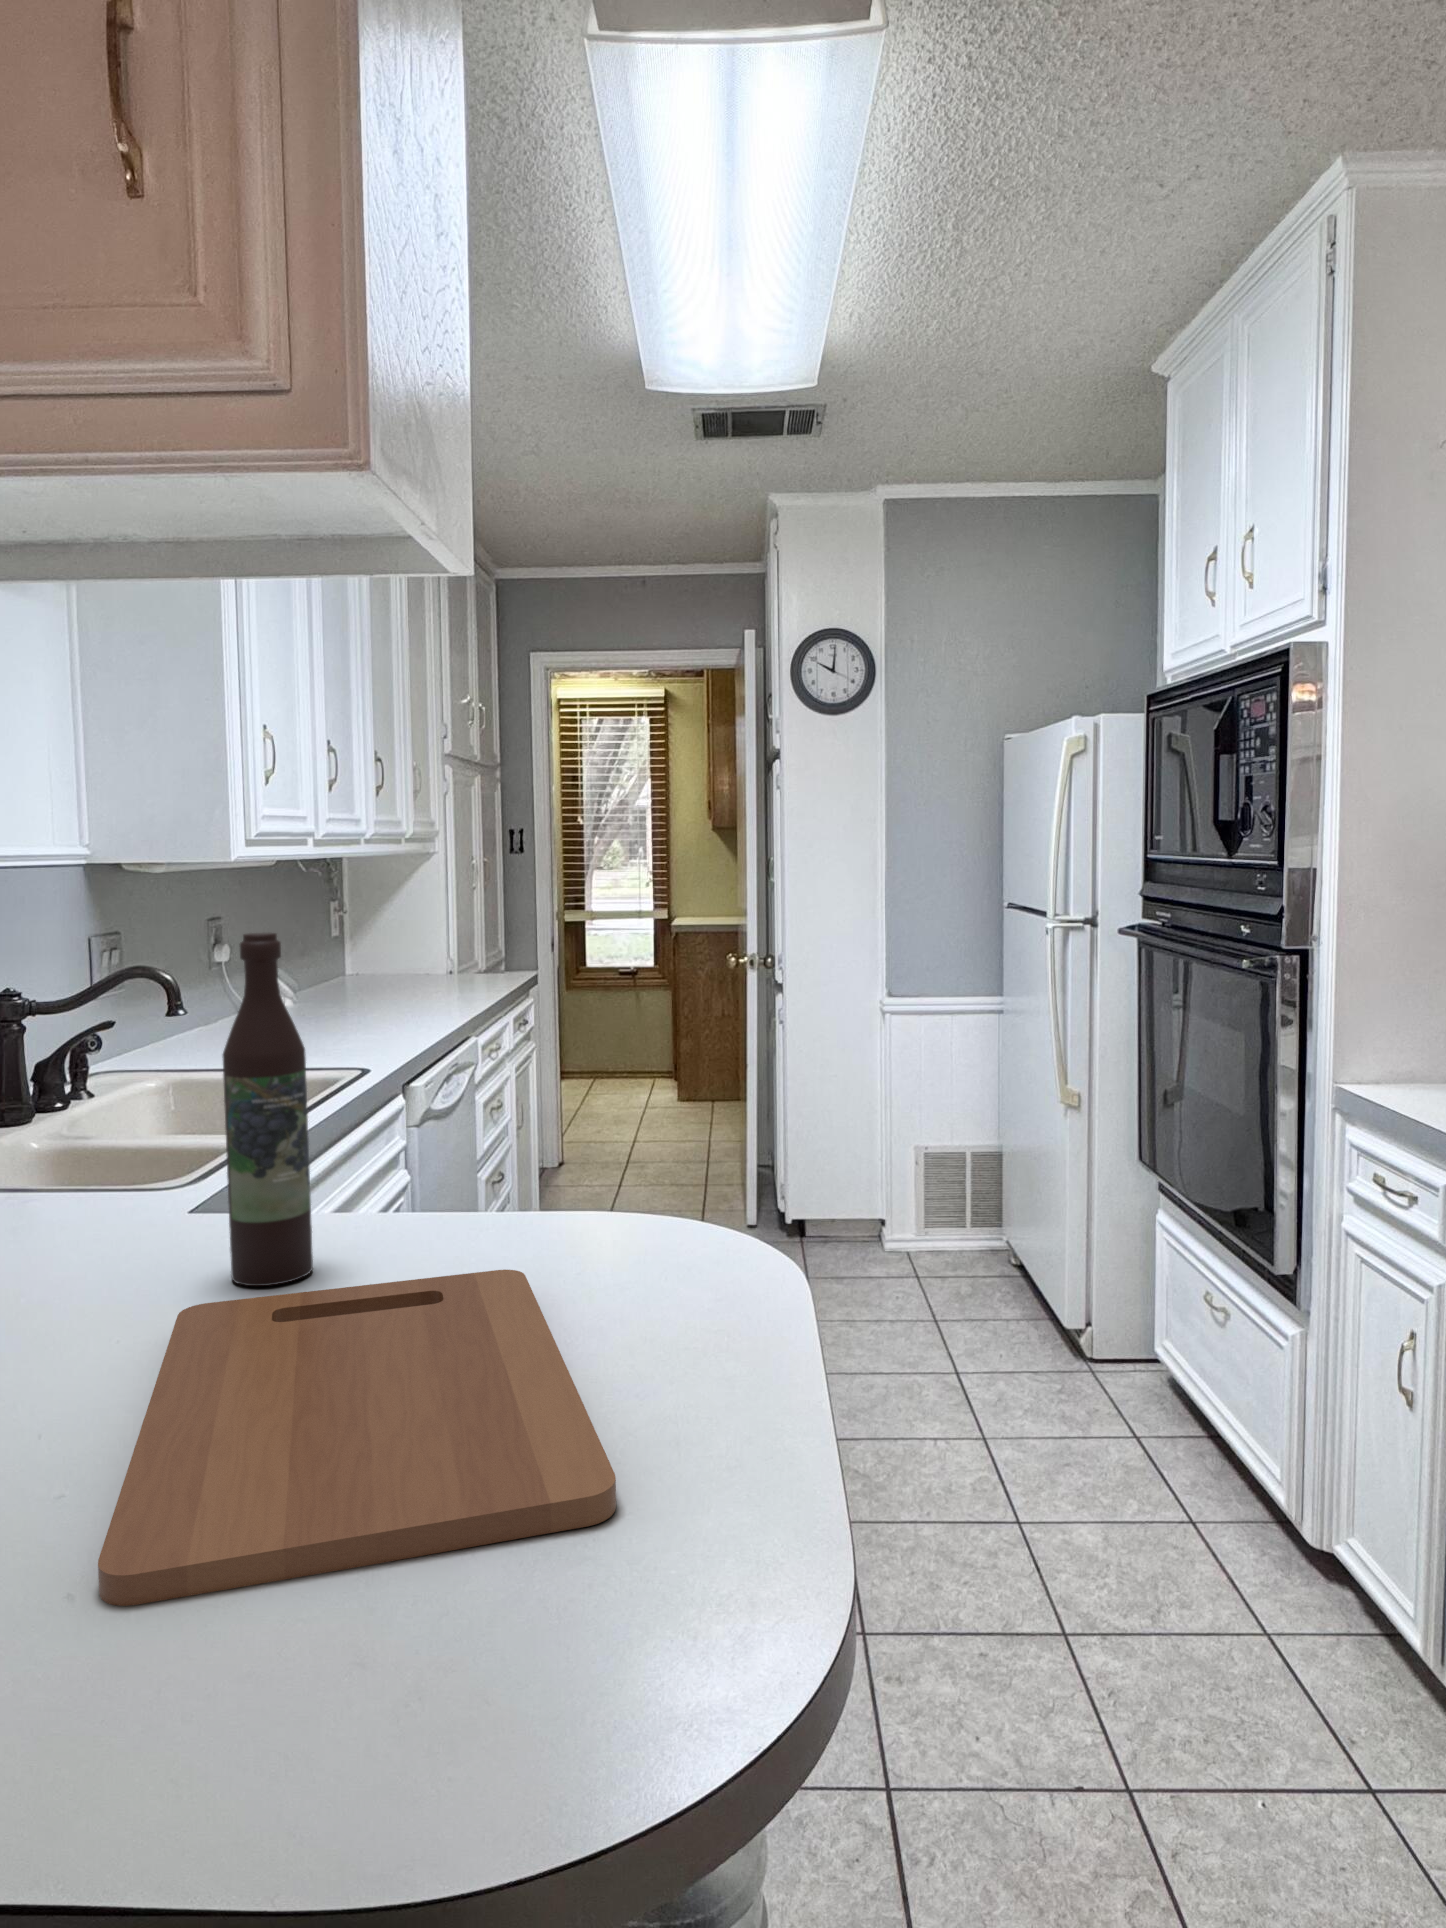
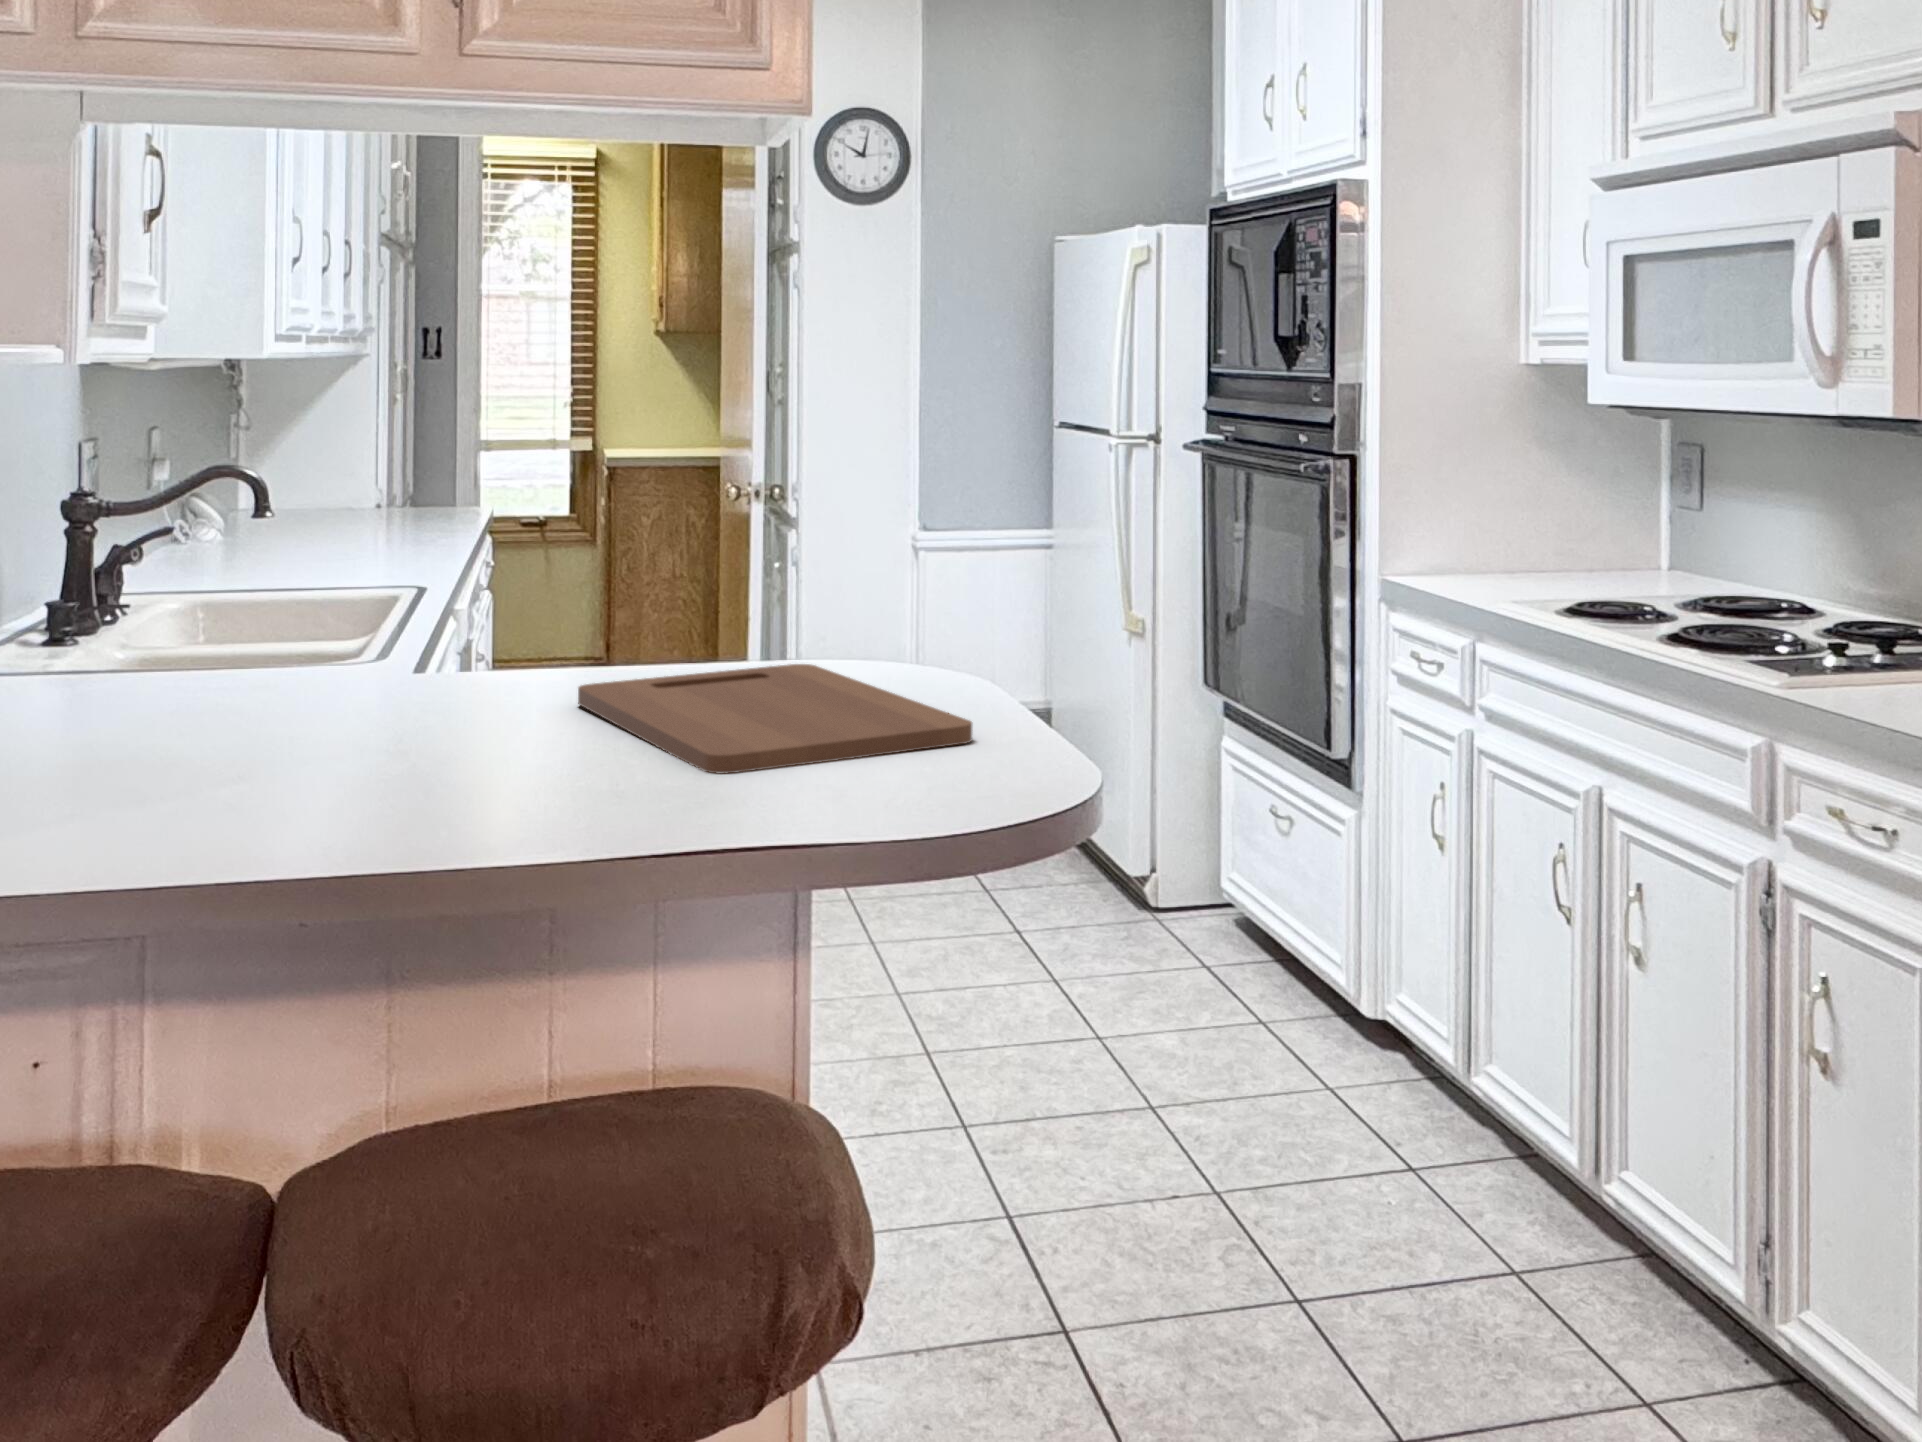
wine bottle: present [223,933,313,1286] -> none [564,409,629,687]

